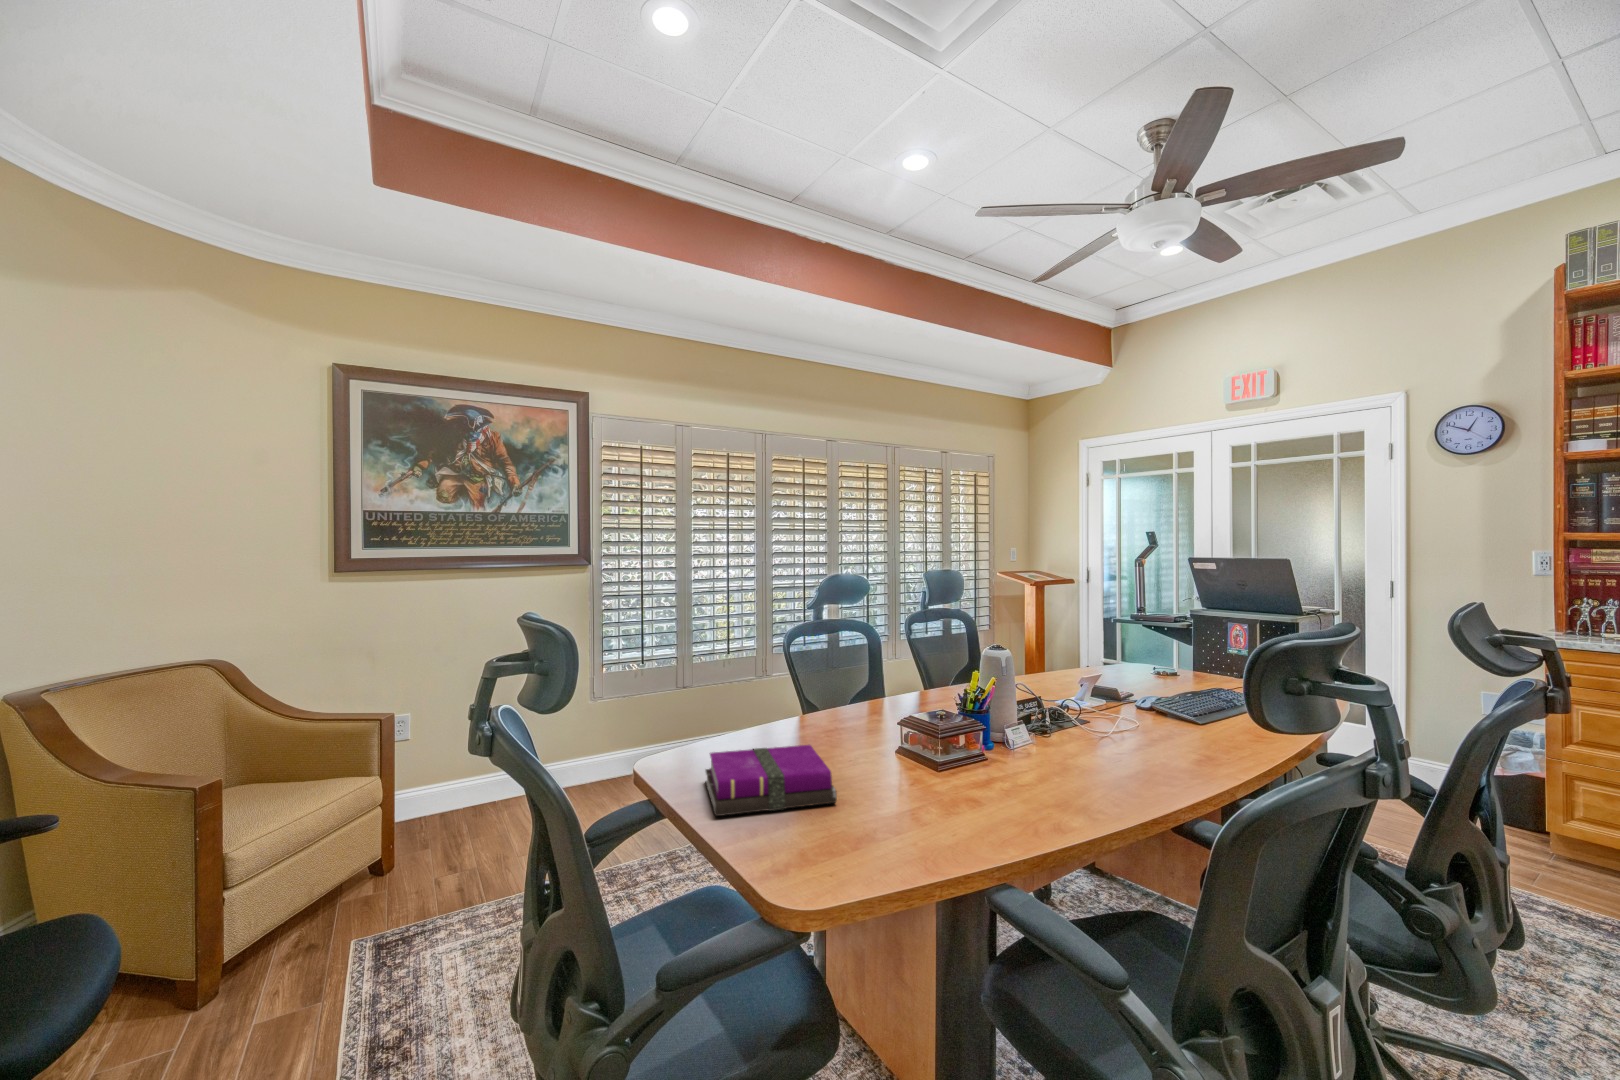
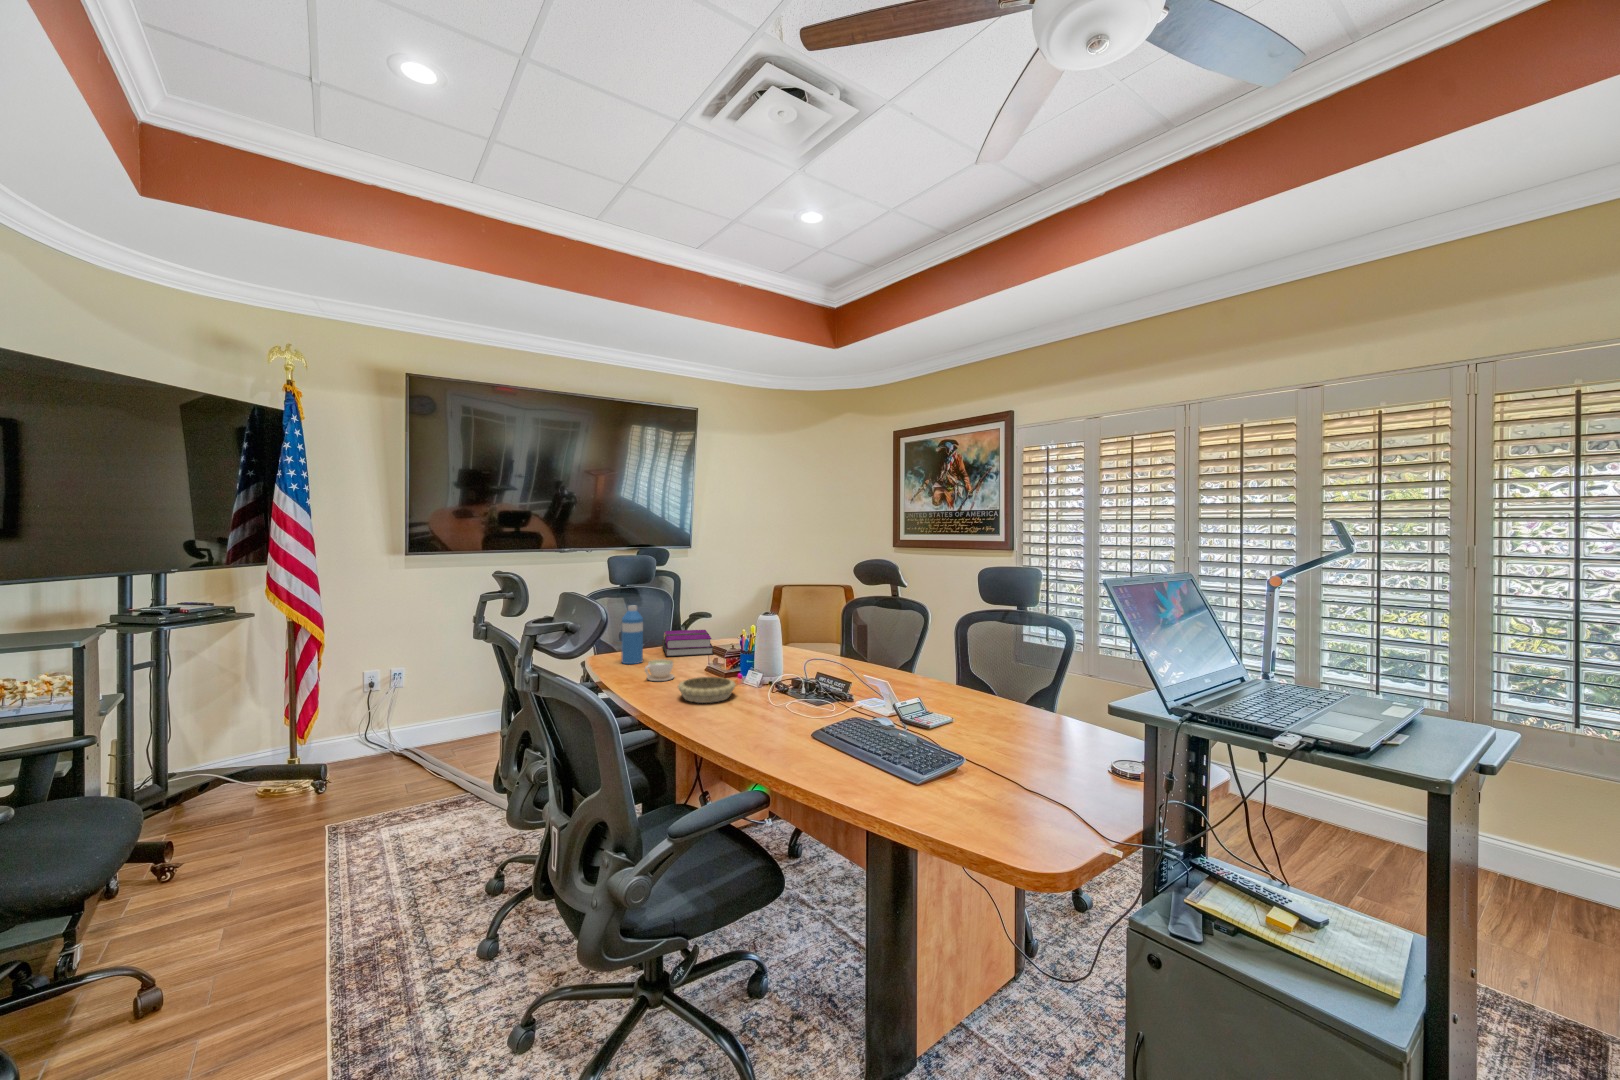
water bottle: none [863,710,907,841] -> present [621,605,643,664]
decorative bowl: none [1044,734,1123,772] -> present [678,677,735,703]
coffee cup: none [982,761,1030,802] -> present [645,659,674,681]

